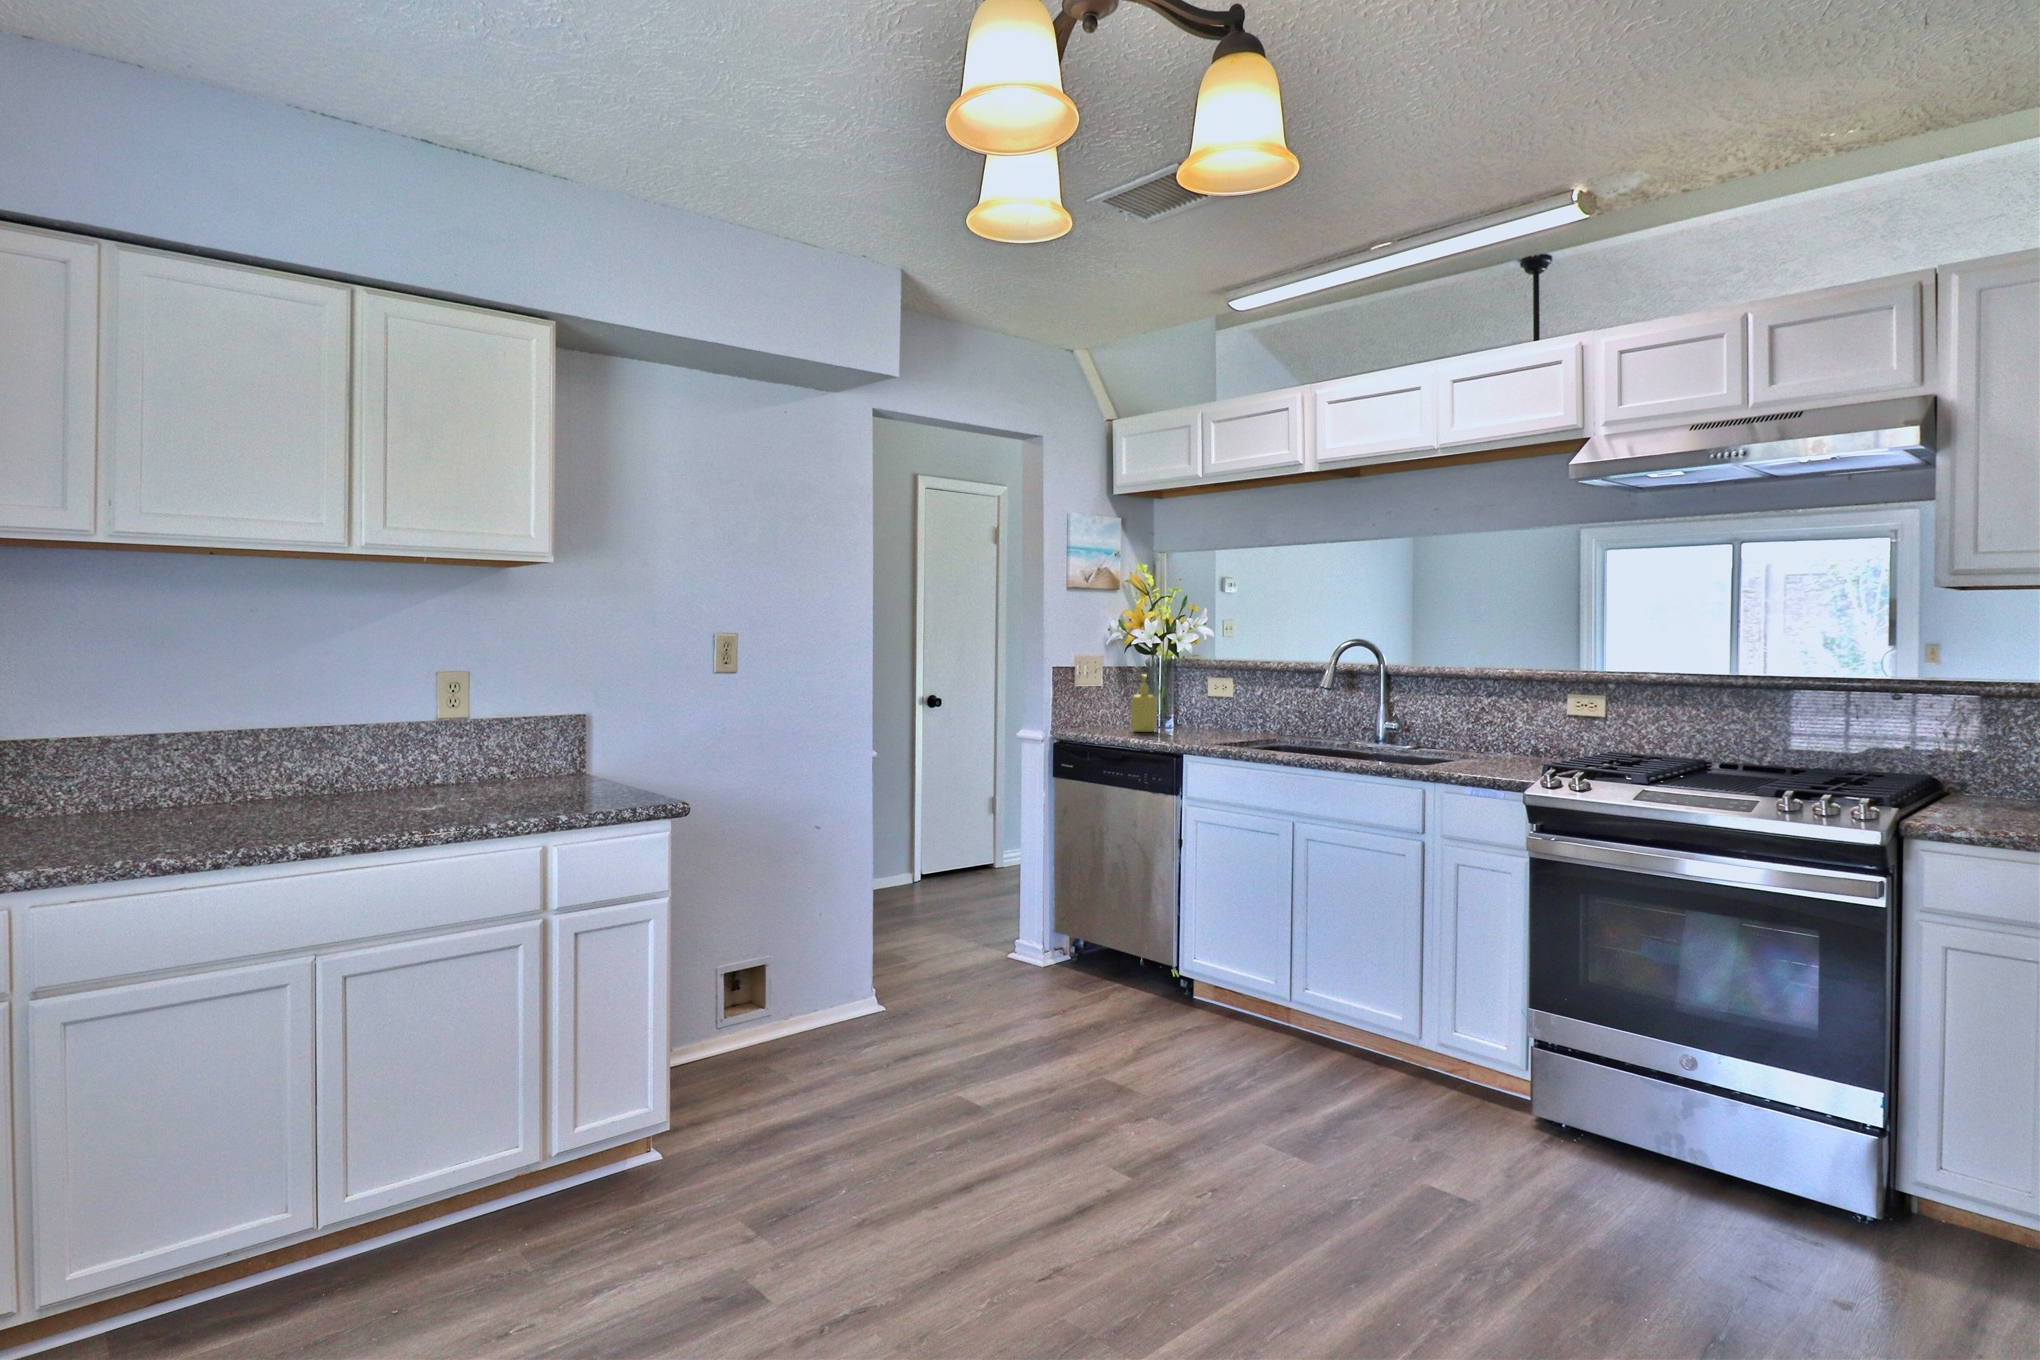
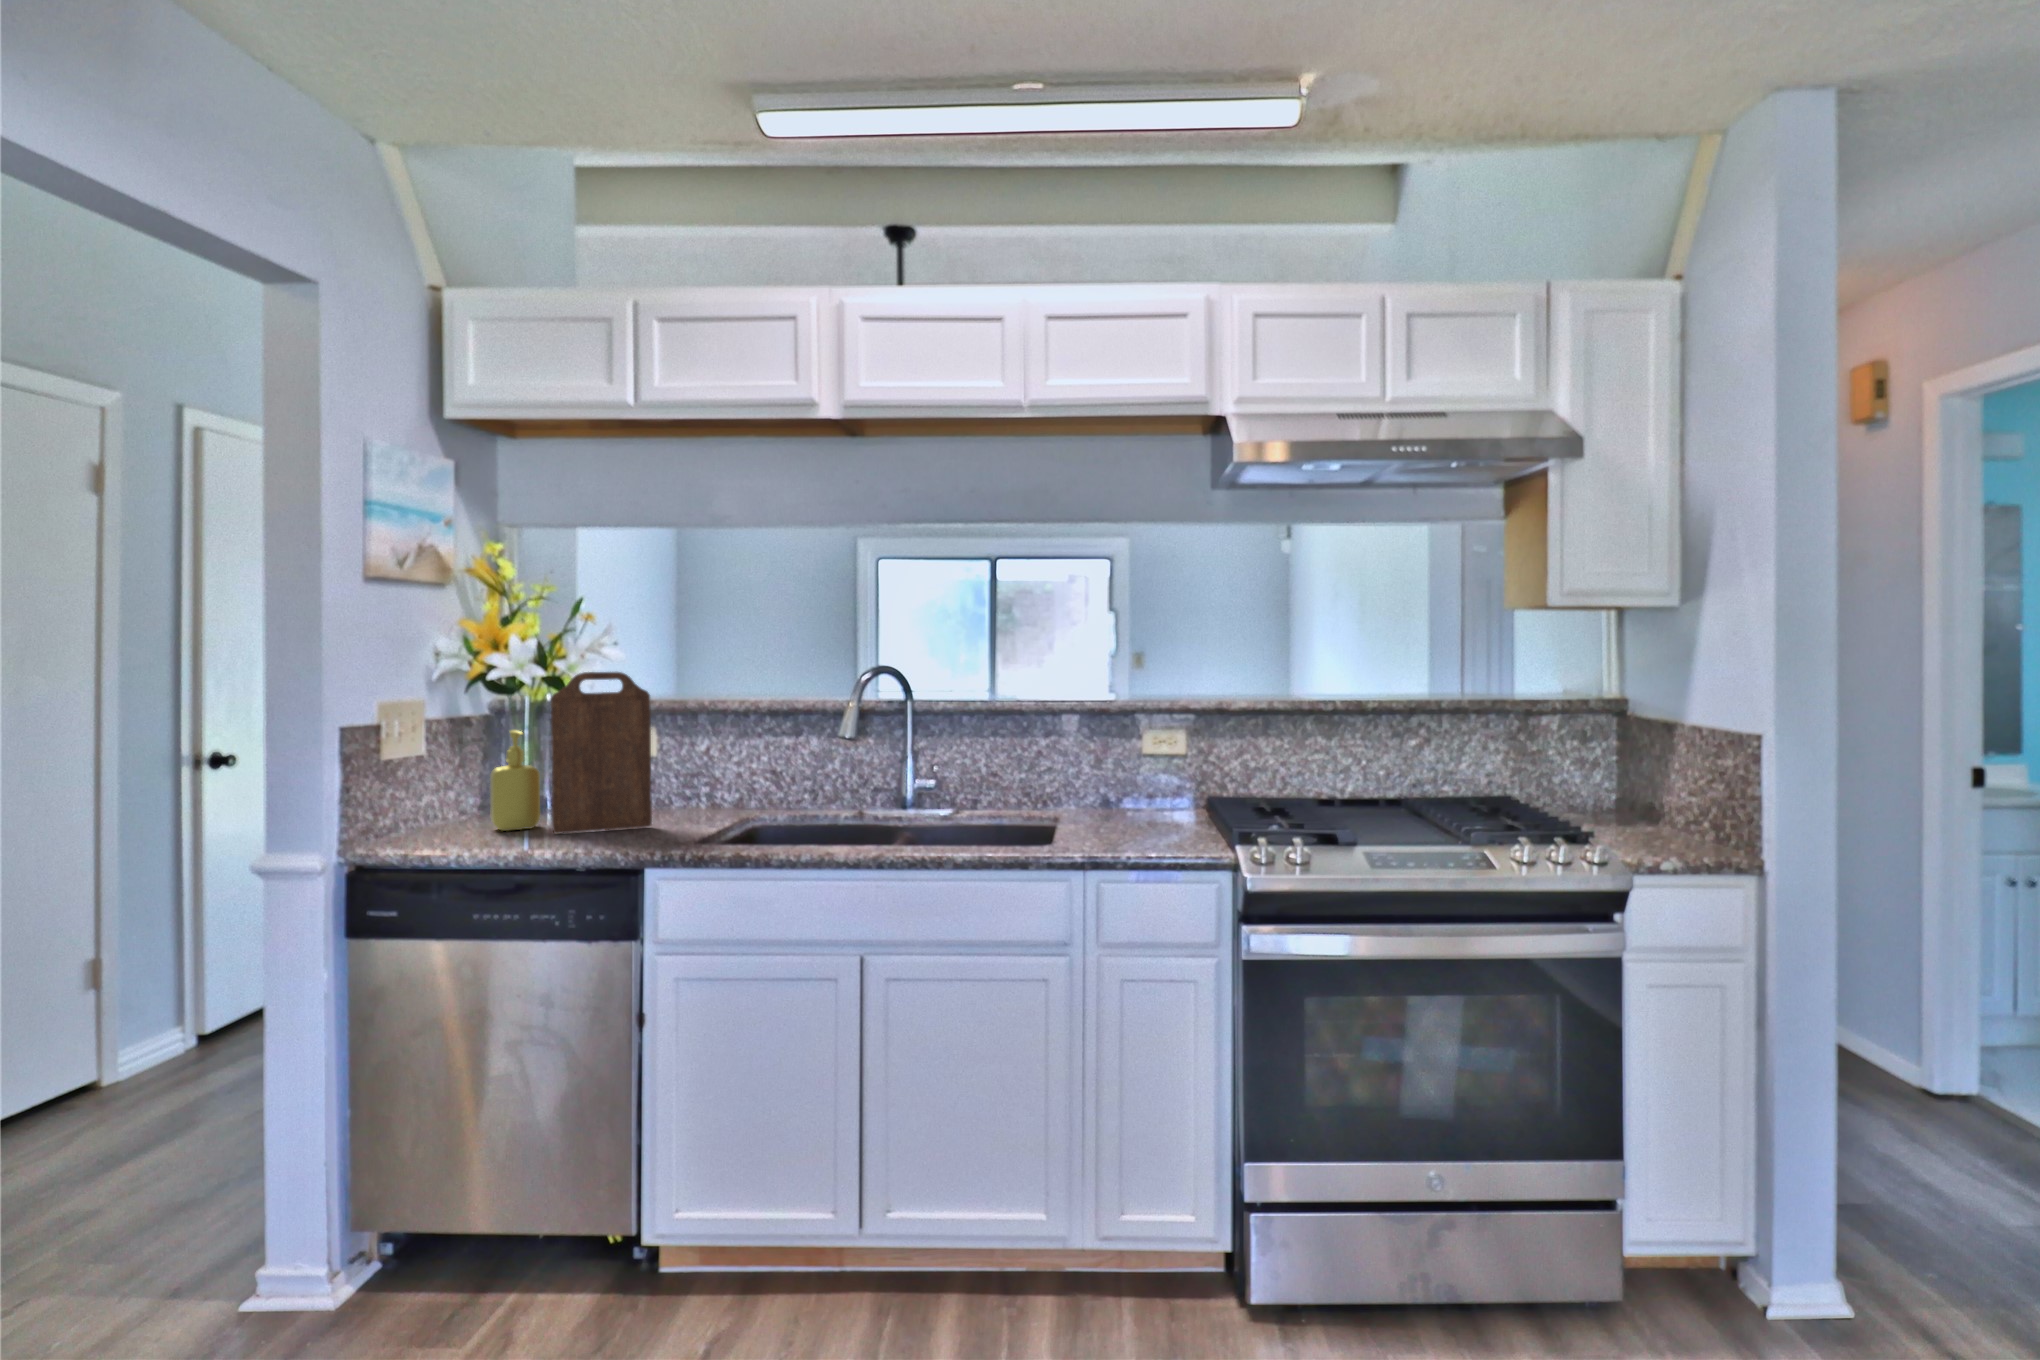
cutting board: none [1156,640,1212,737] -> present [551,672,652,834]

